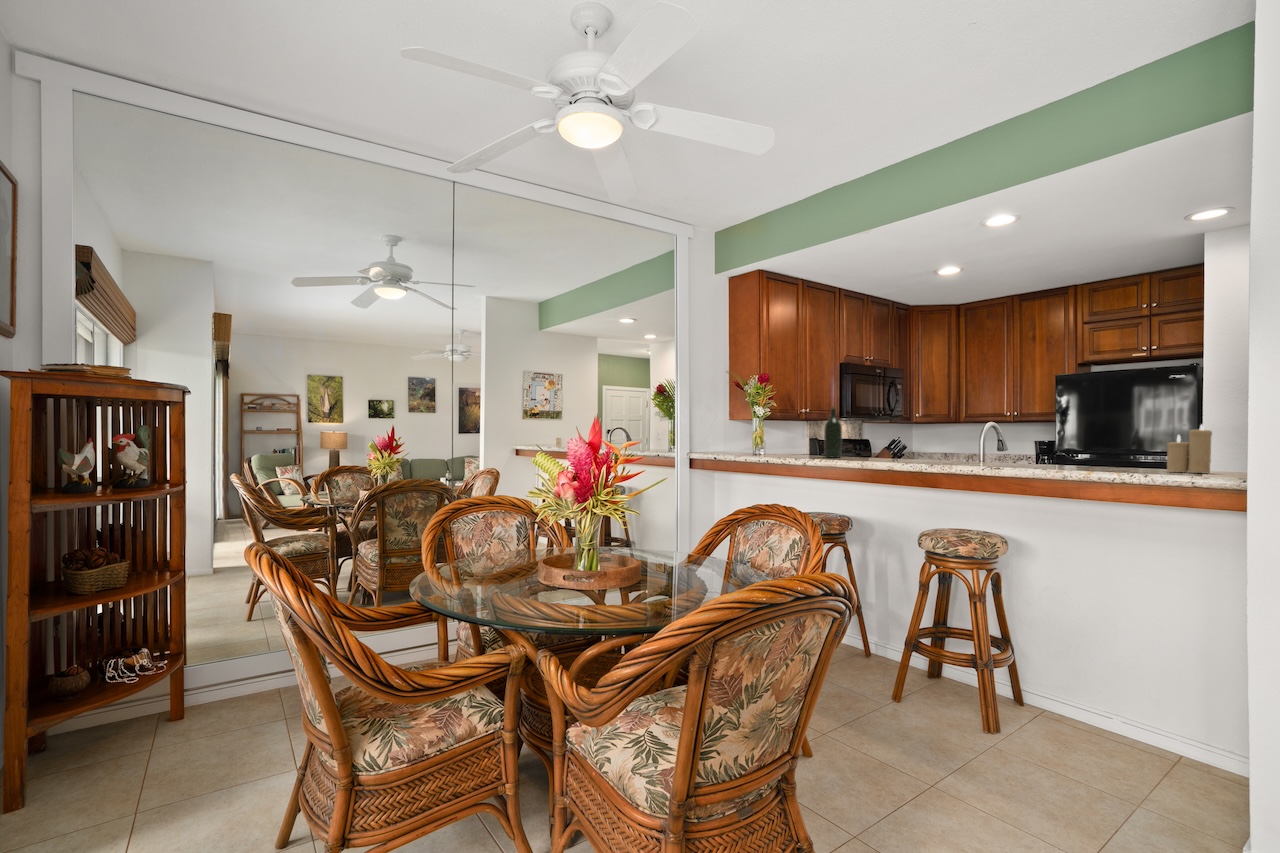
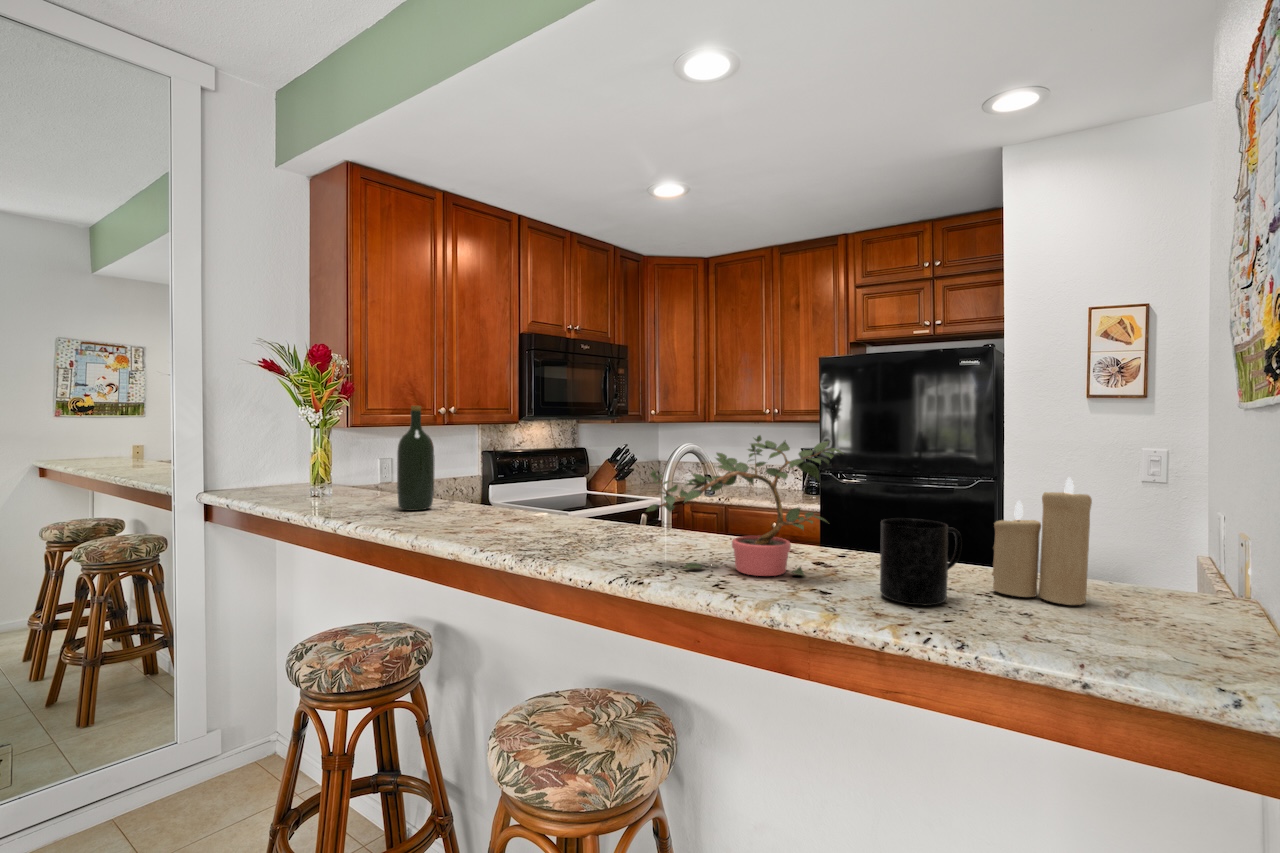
potted plant: none [992,412,1094,469] -> present [646,435,842,576]
mug: none [1112,442,1150,472] -> present [880,518,962,605]

